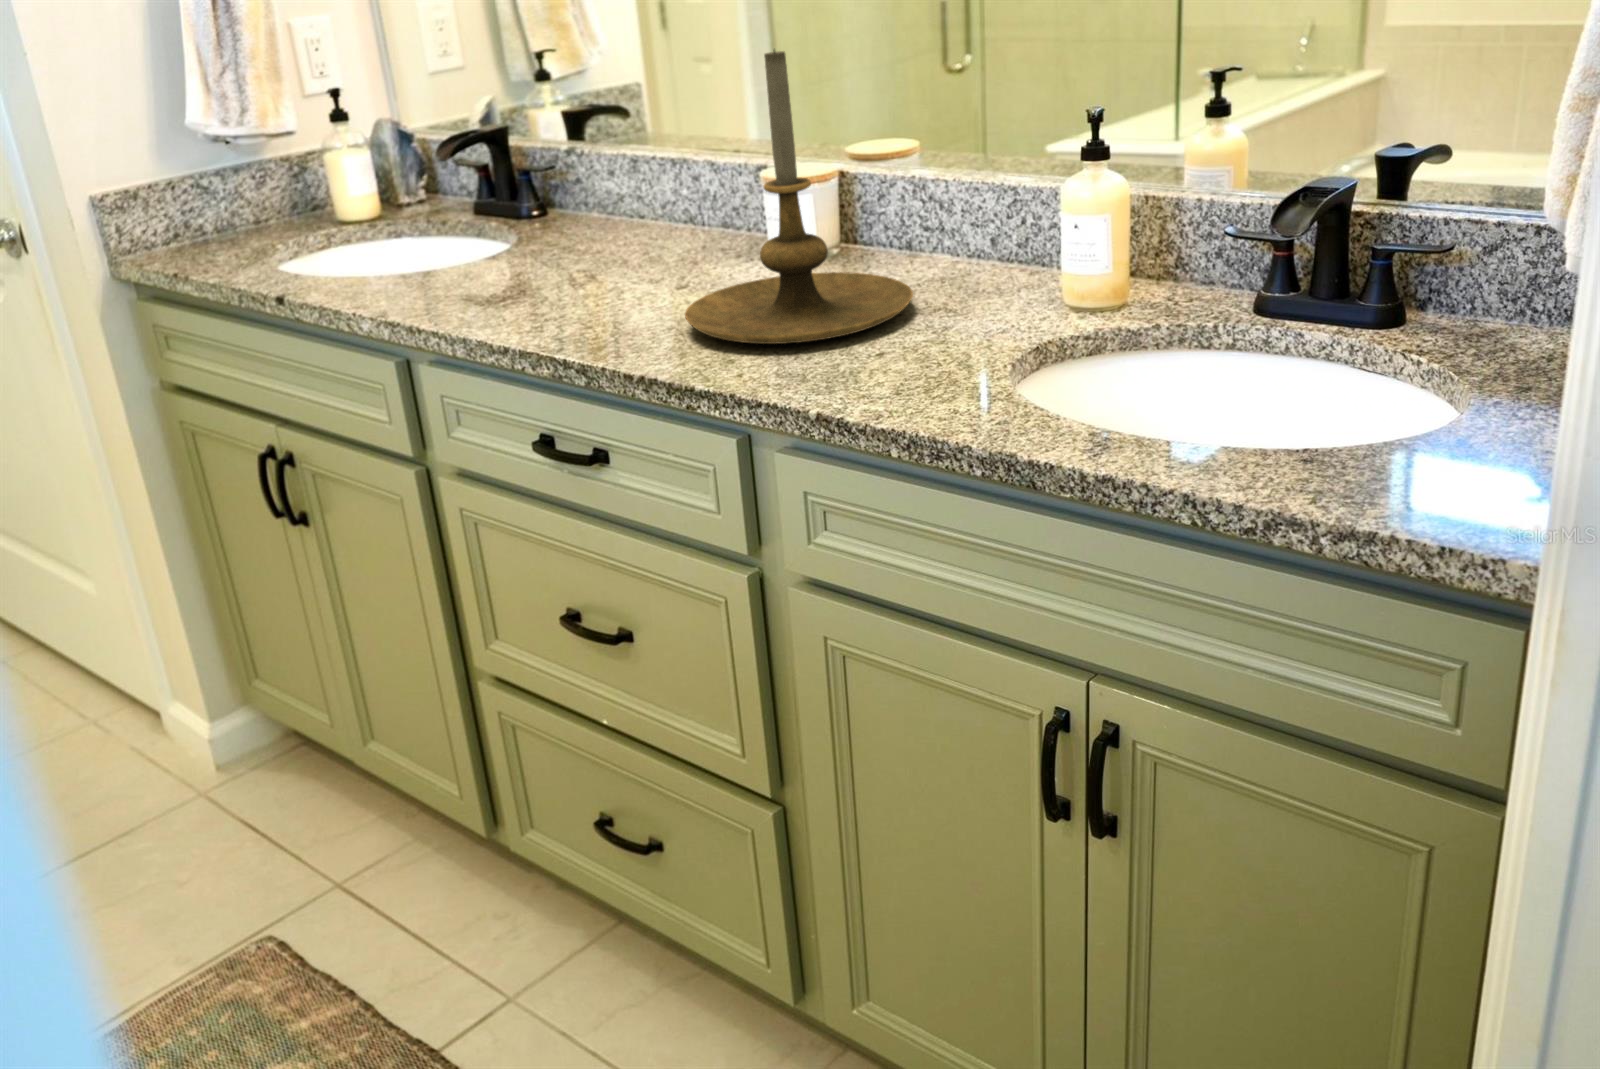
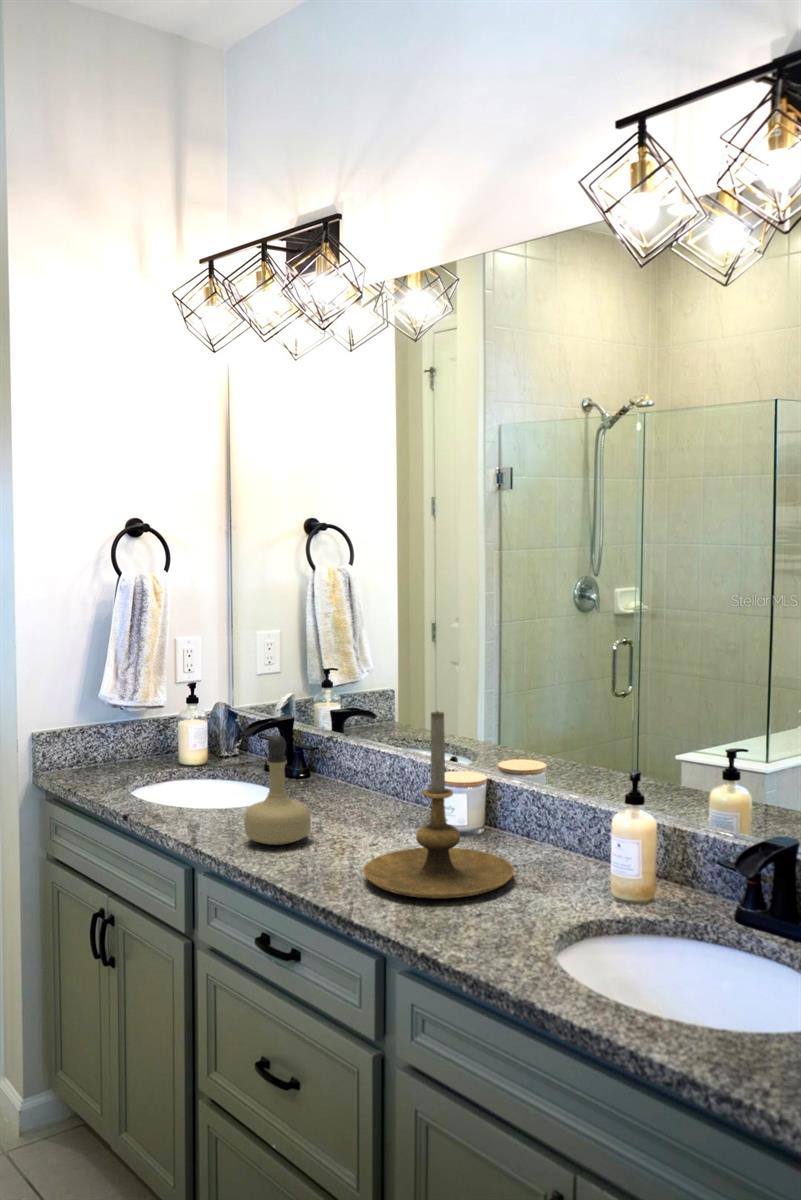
perfume bottle: none [477,132,582,306] -> present [244,735,311,845]

